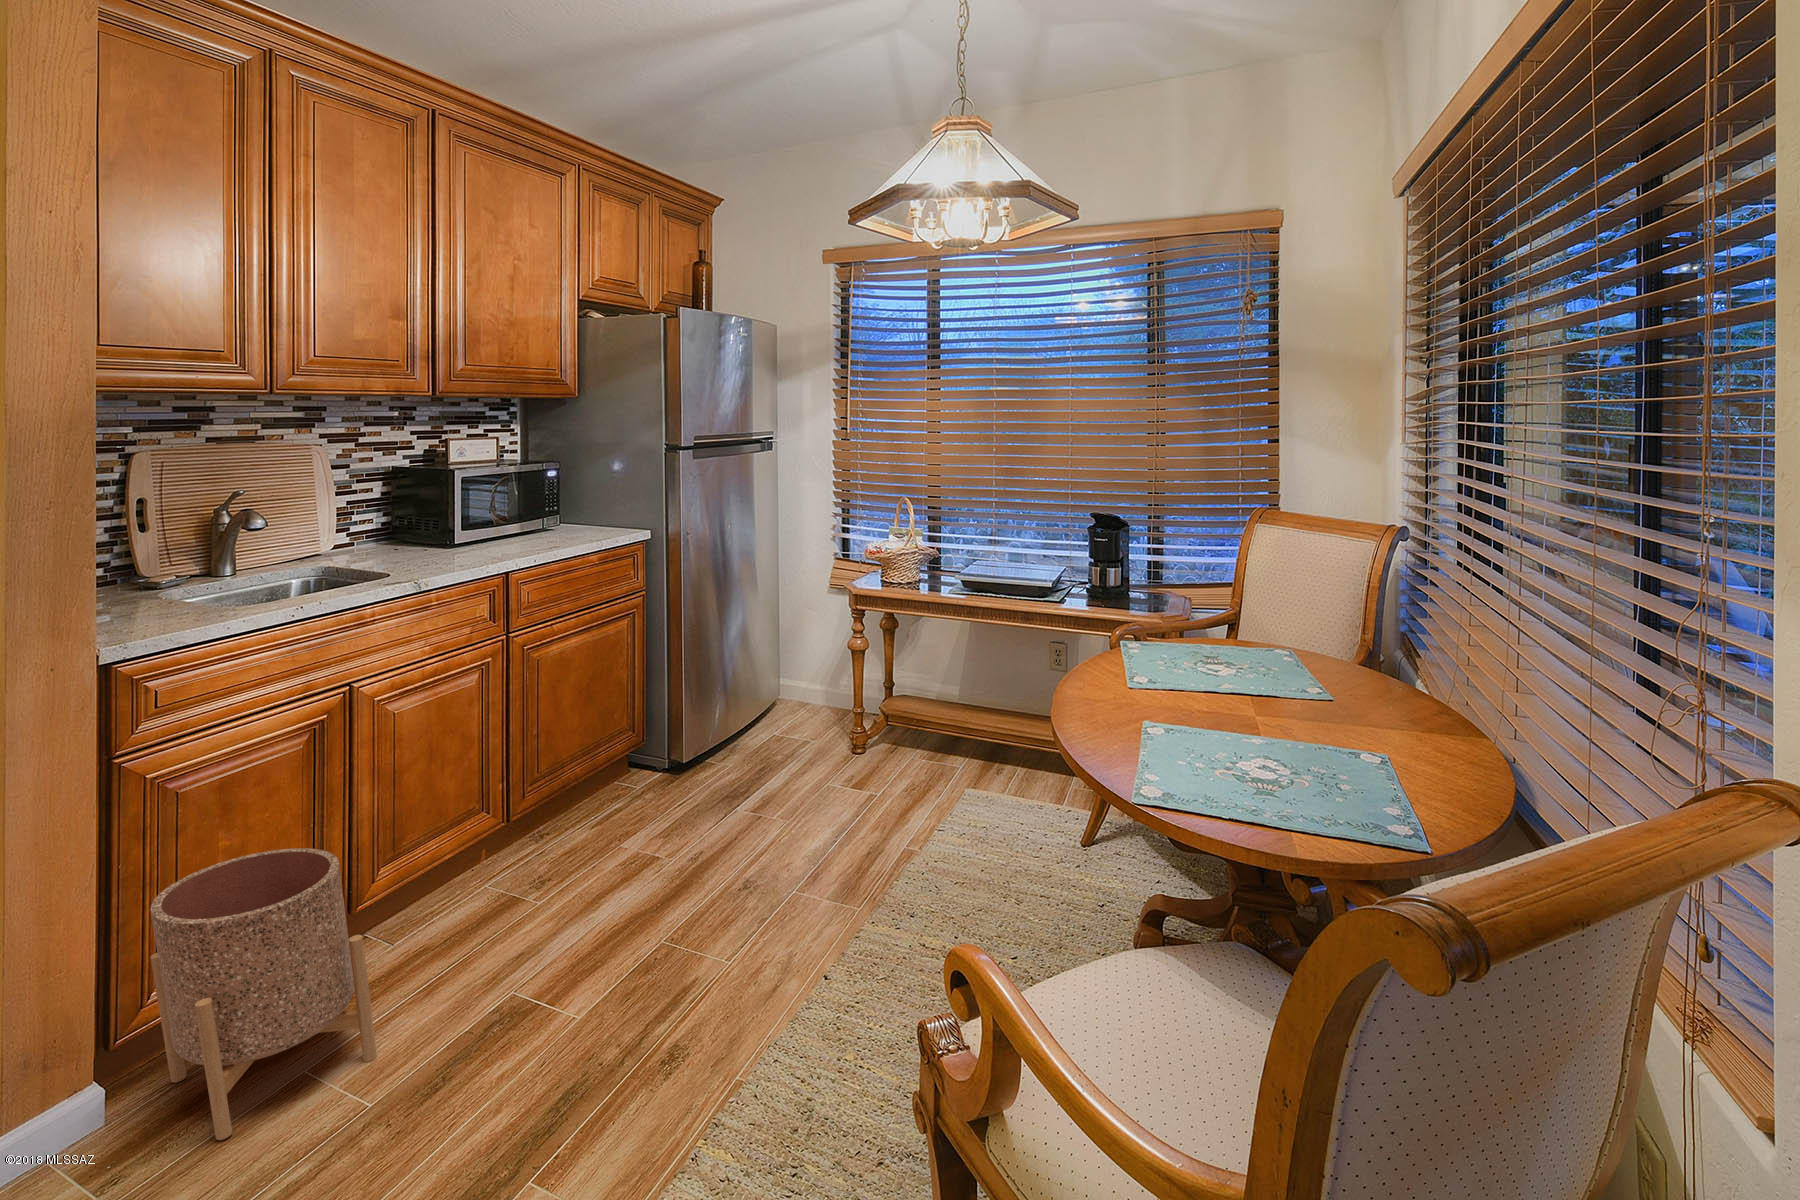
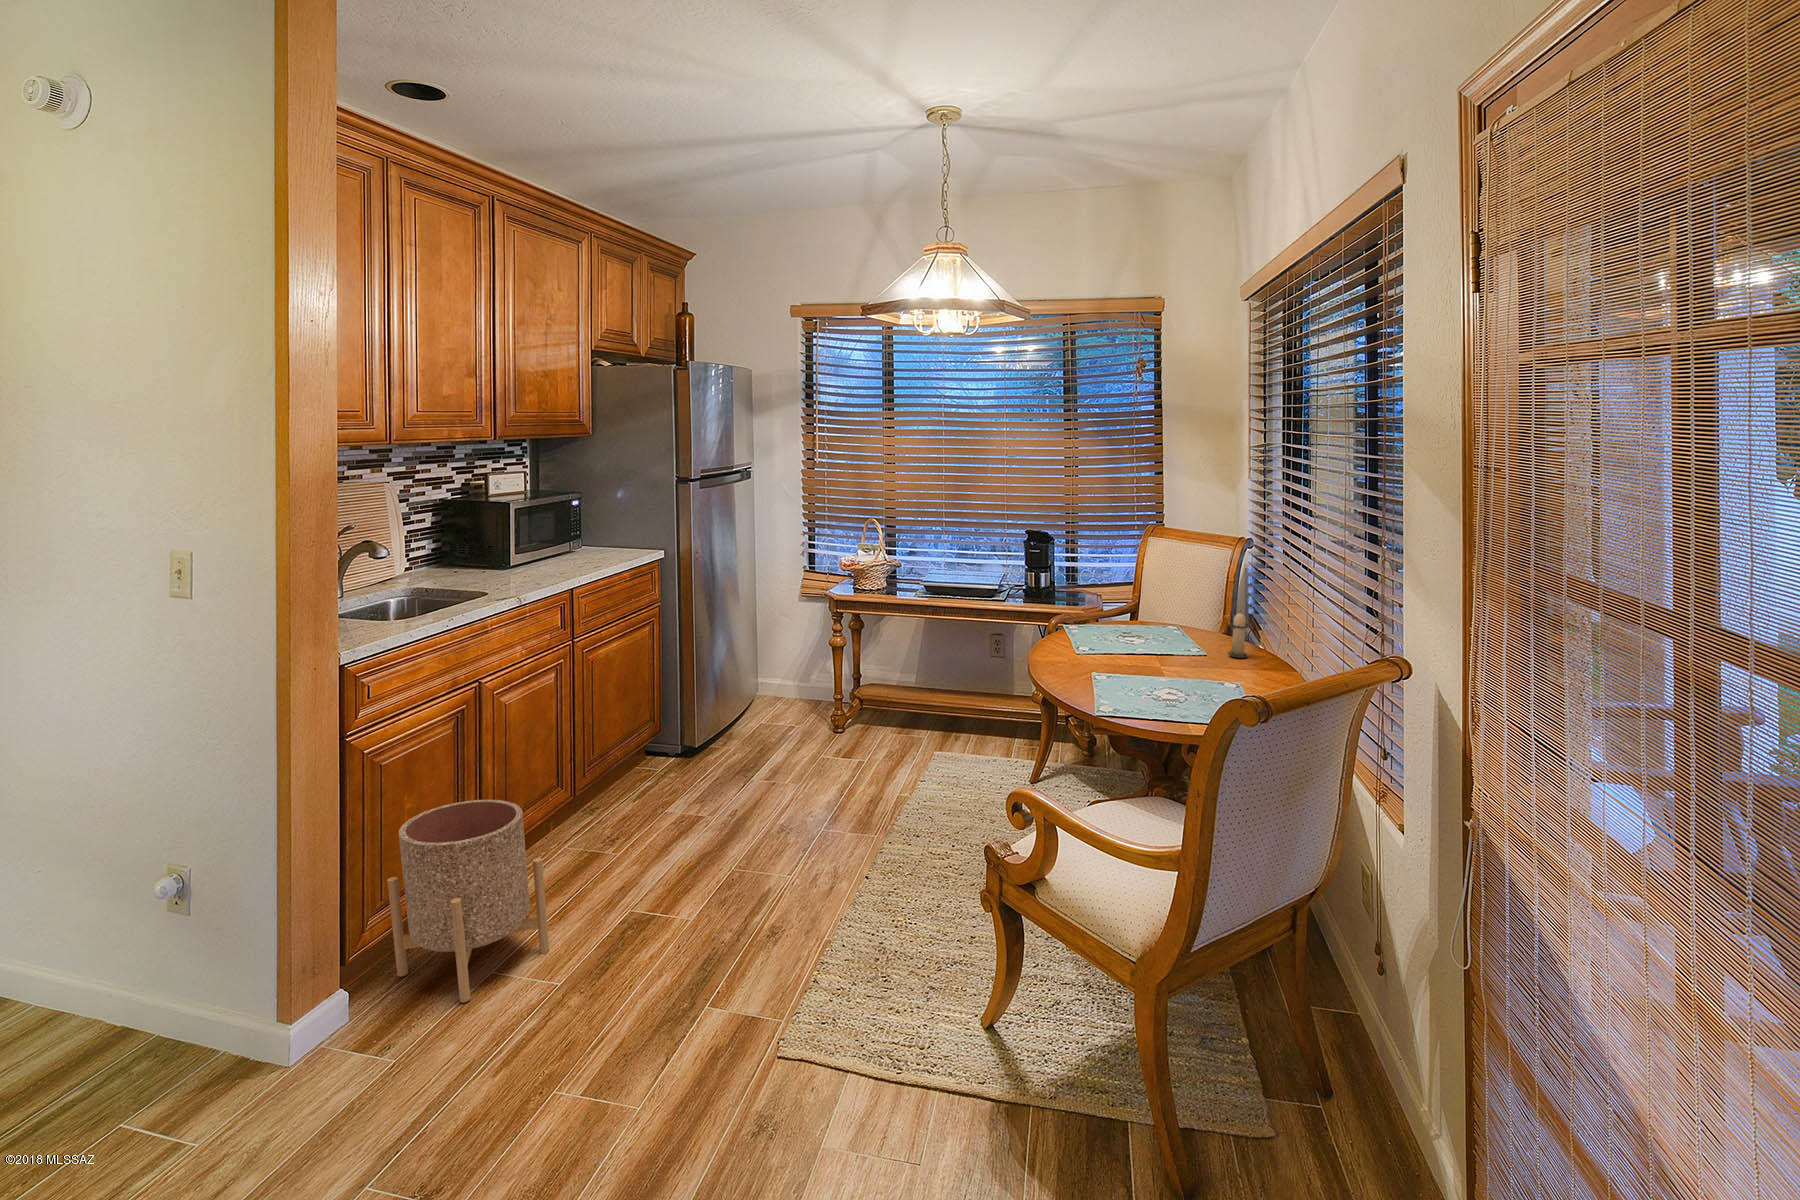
candle: none [1357,631,1400,704] -> present [1228,610,1249,658]

